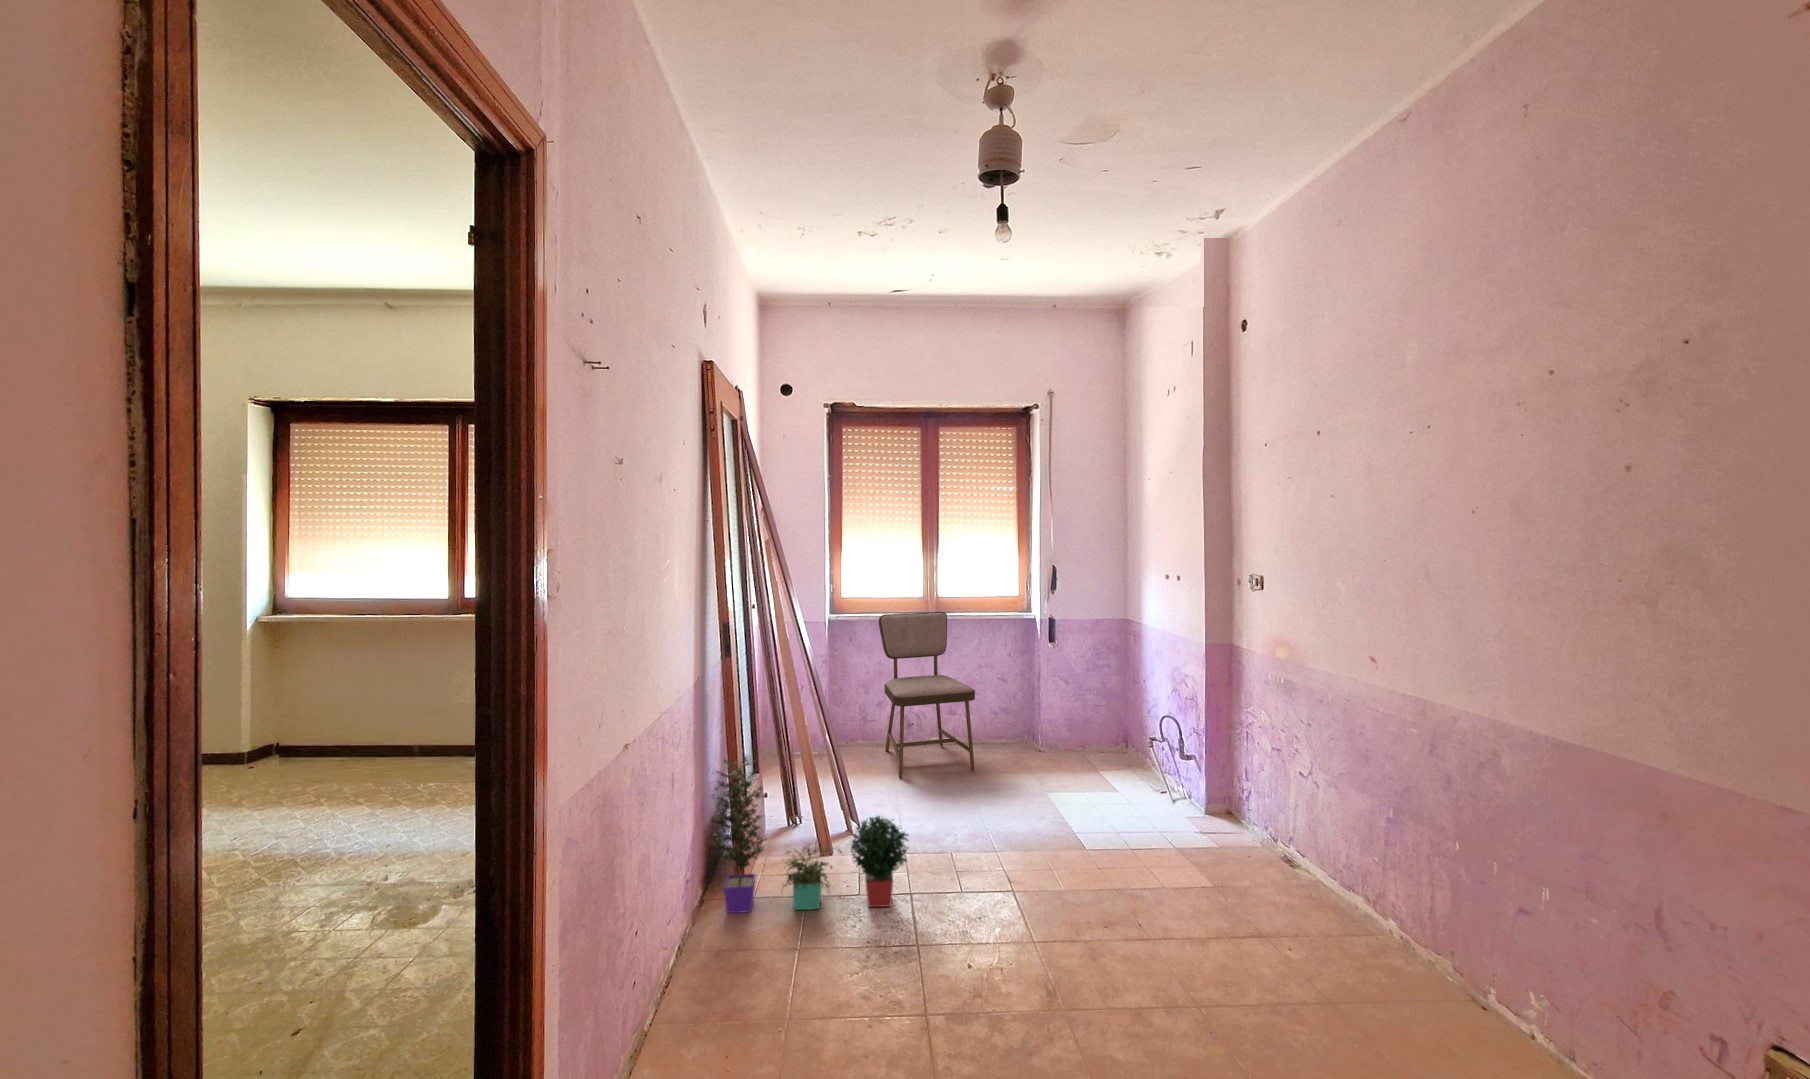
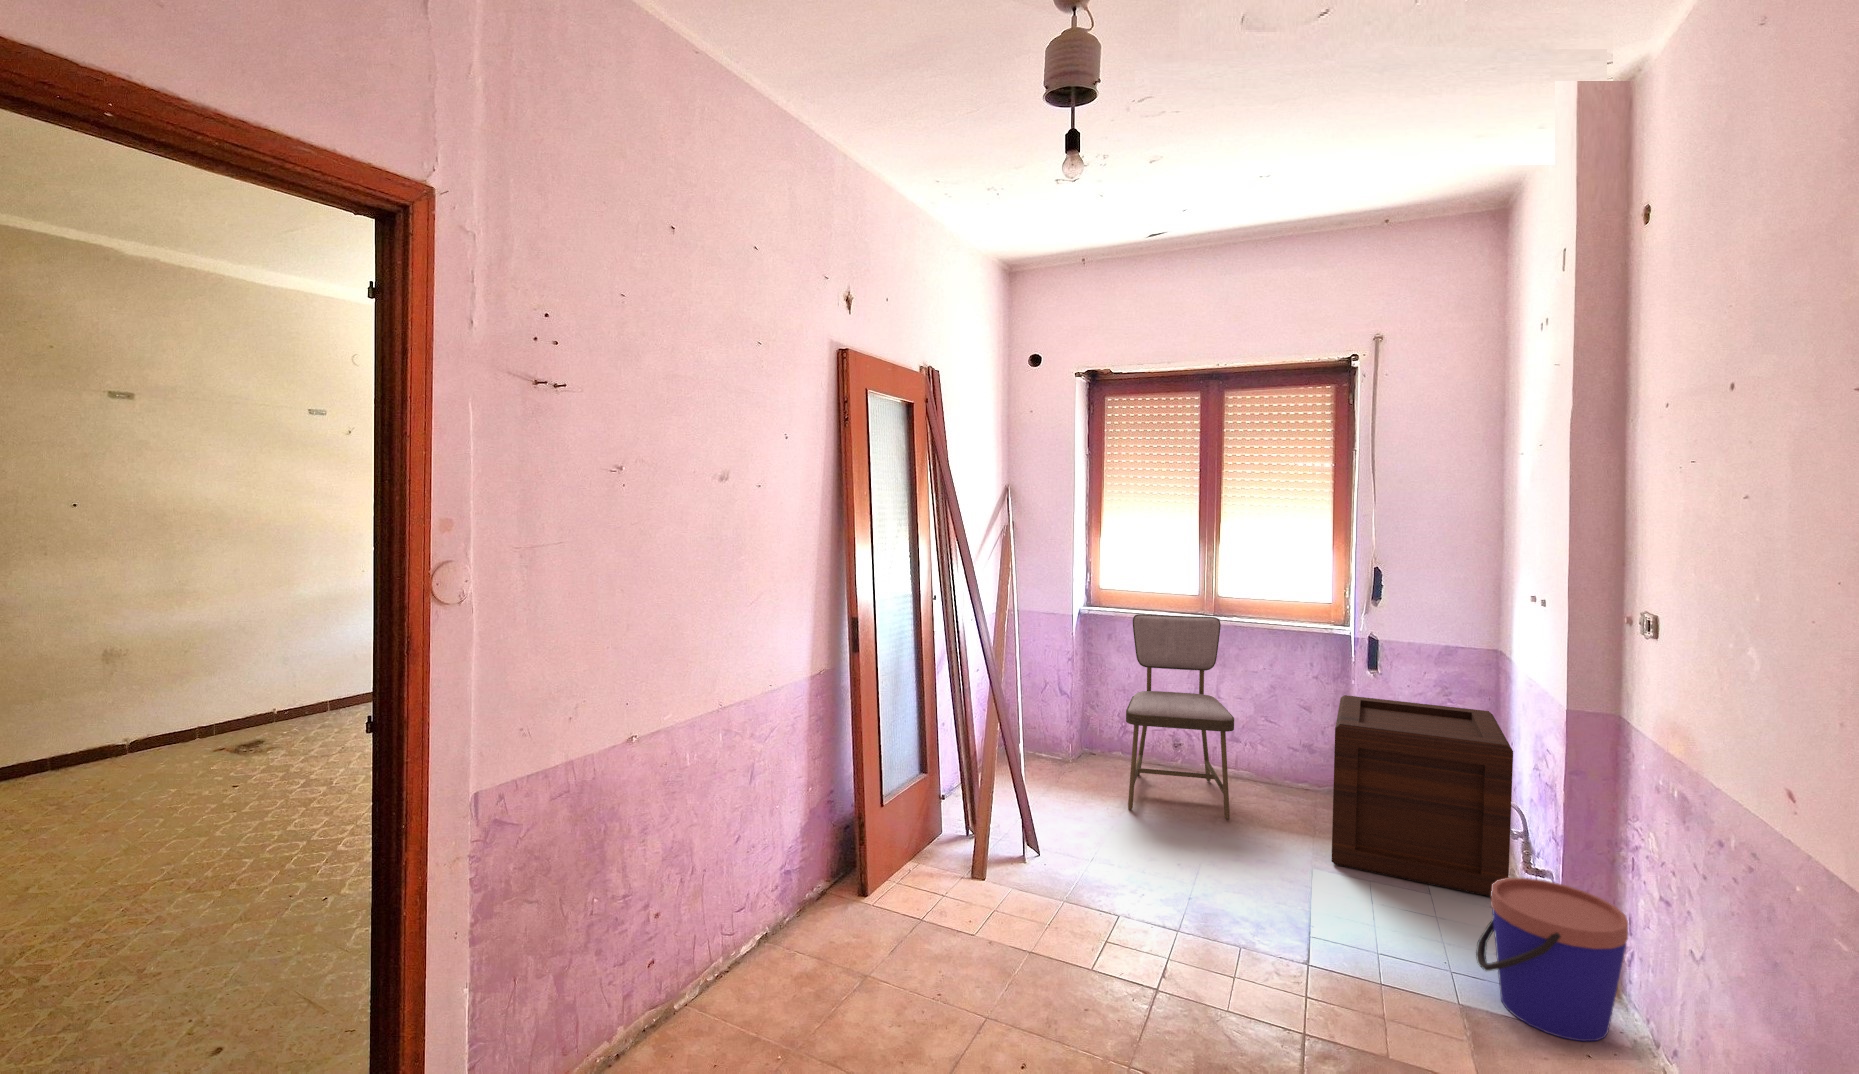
wooden crate: none [1039,660,1164,786] -> present [1332,695,1513,897]
potted plant: present [710,756,908,913] -> none [824,748,1032,959]
bucket: none [1176,760,1256,853] -> present [1476,878,1628,1041]

